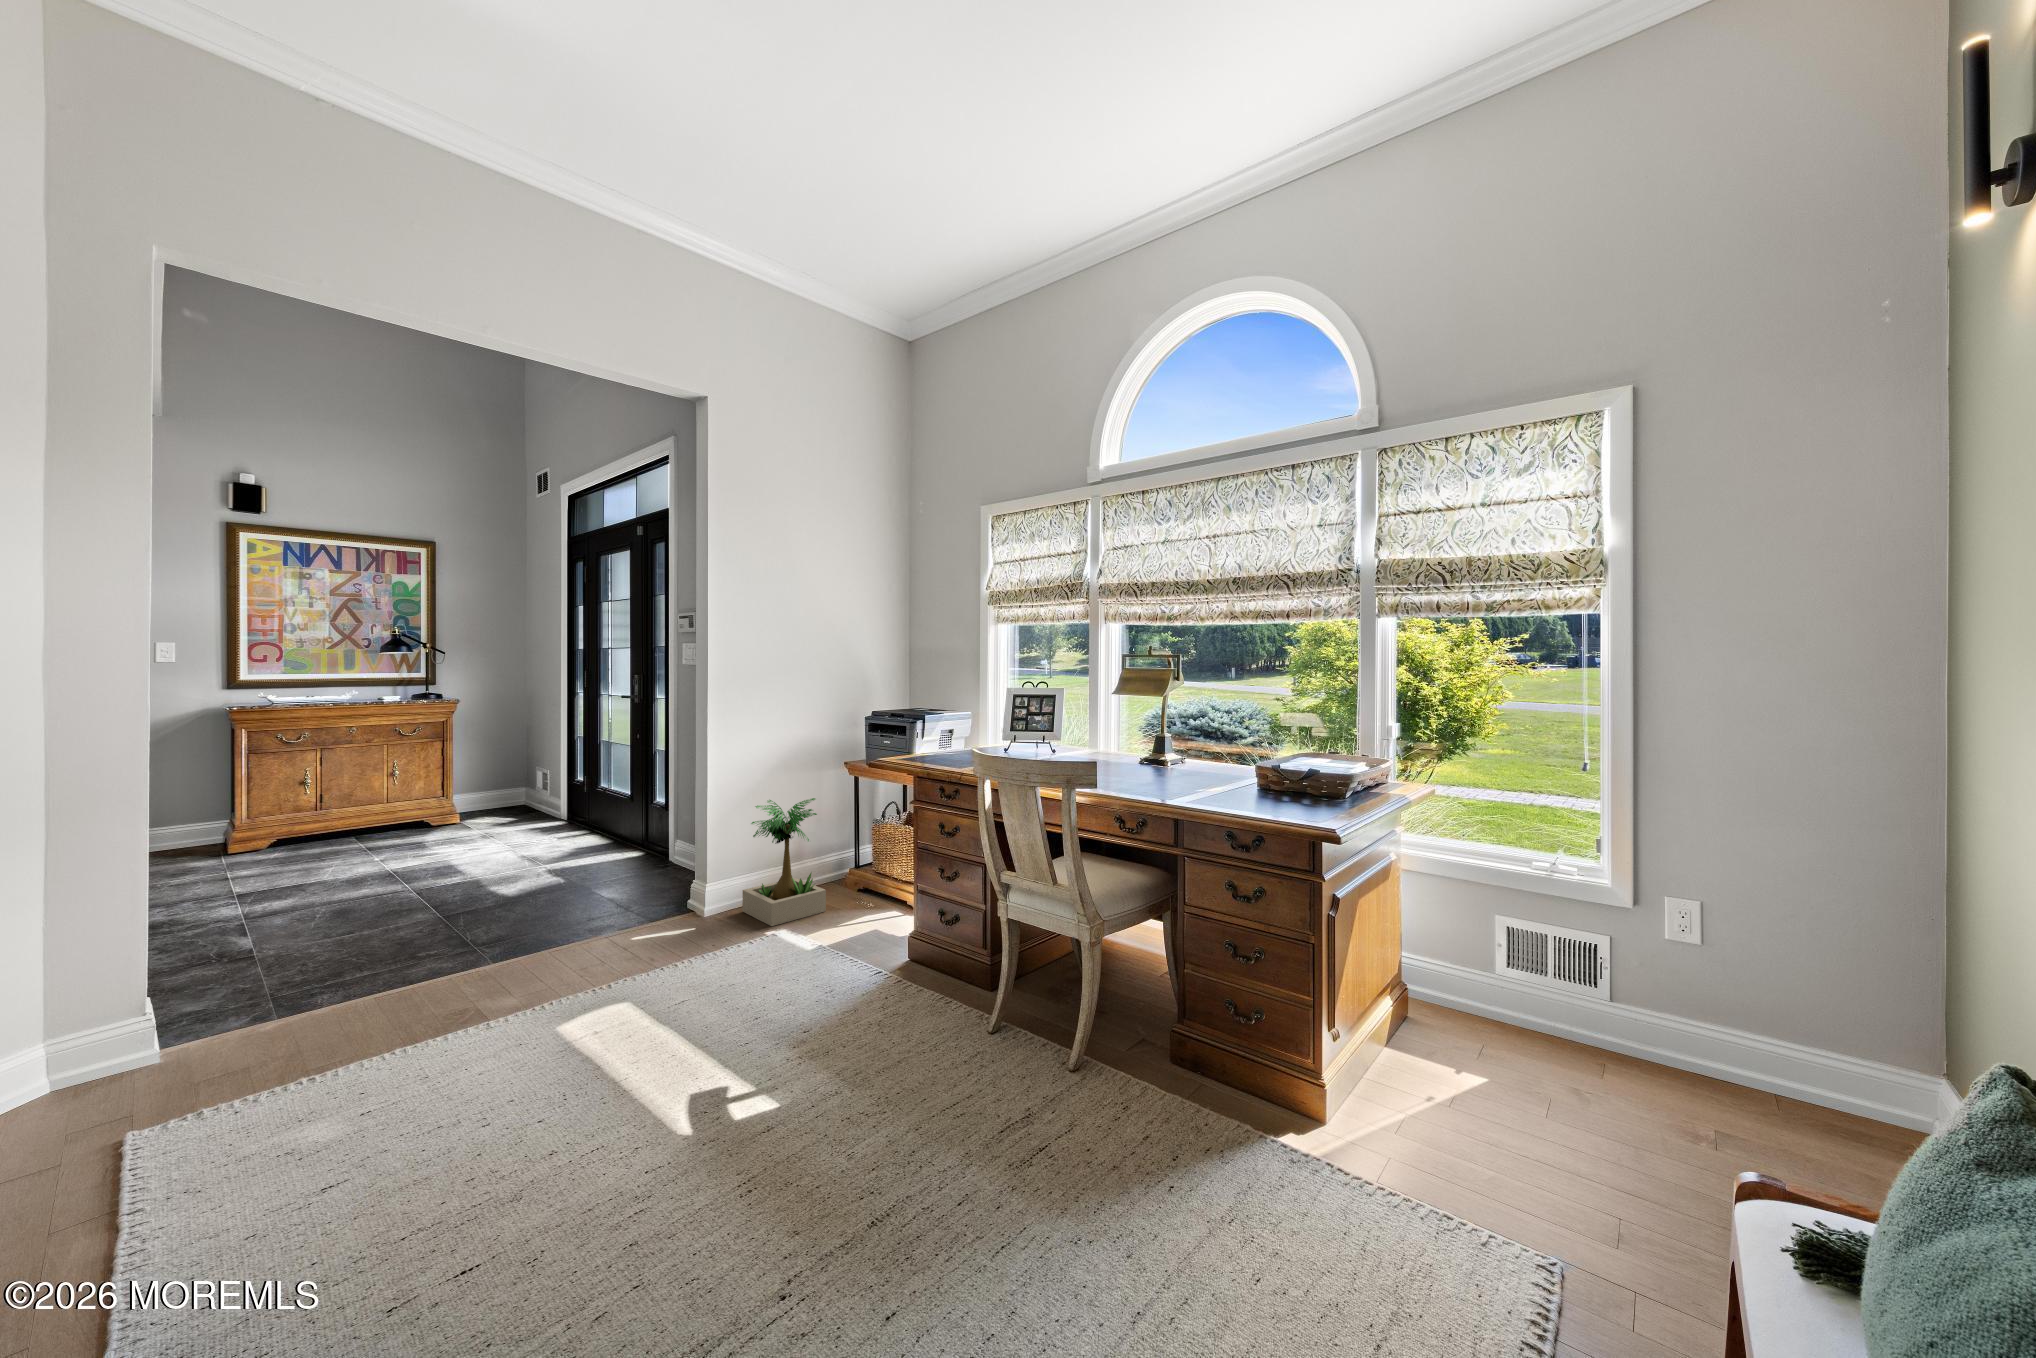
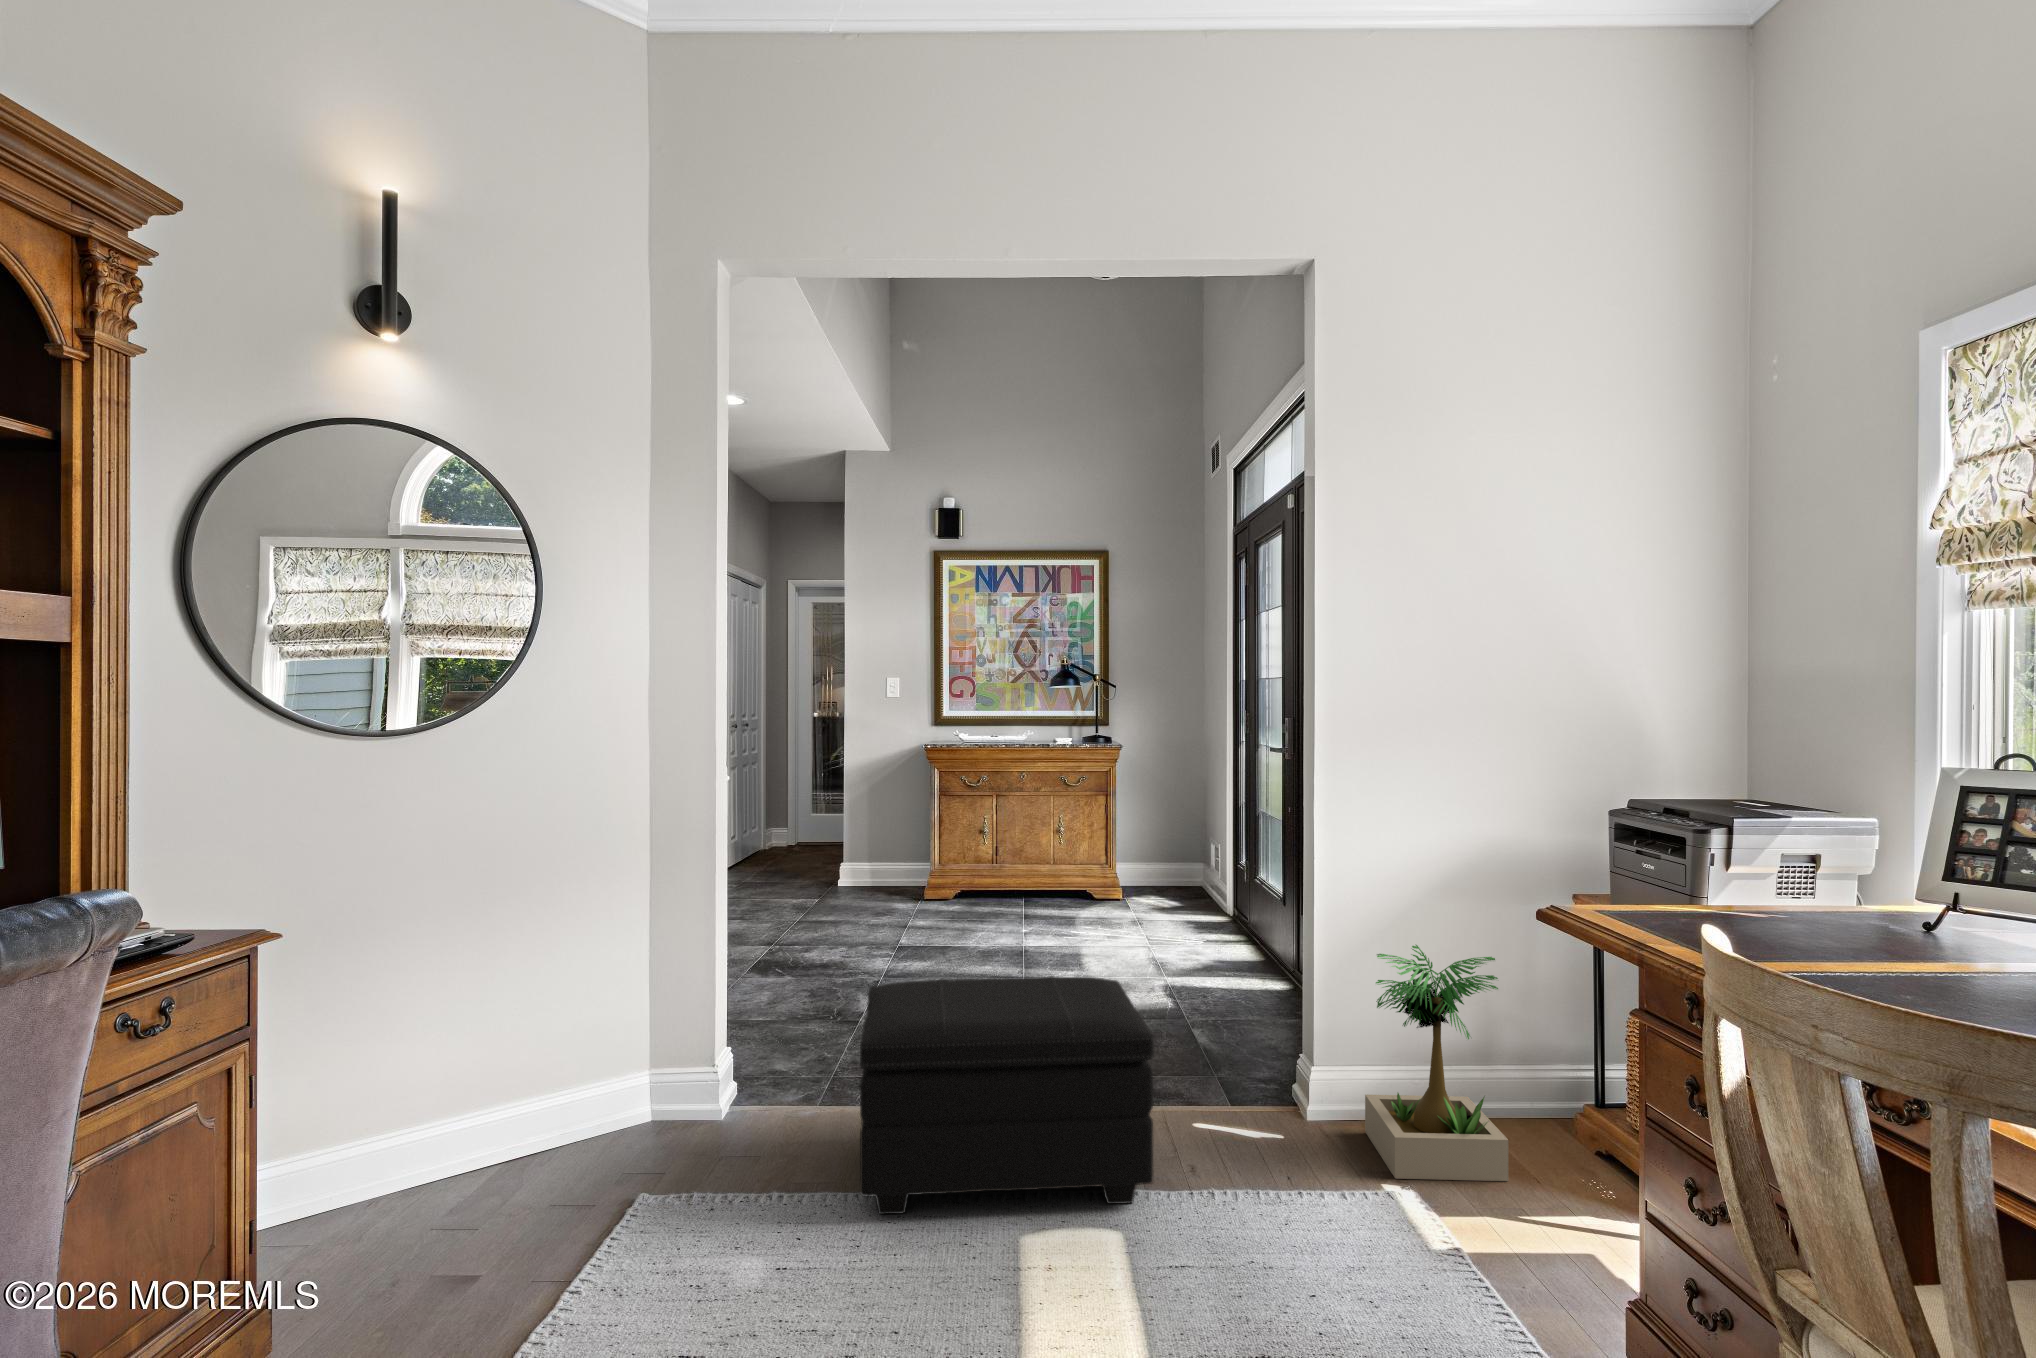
footstool: none [357,853,642,1057] -> present [860,976,1154,1214]

